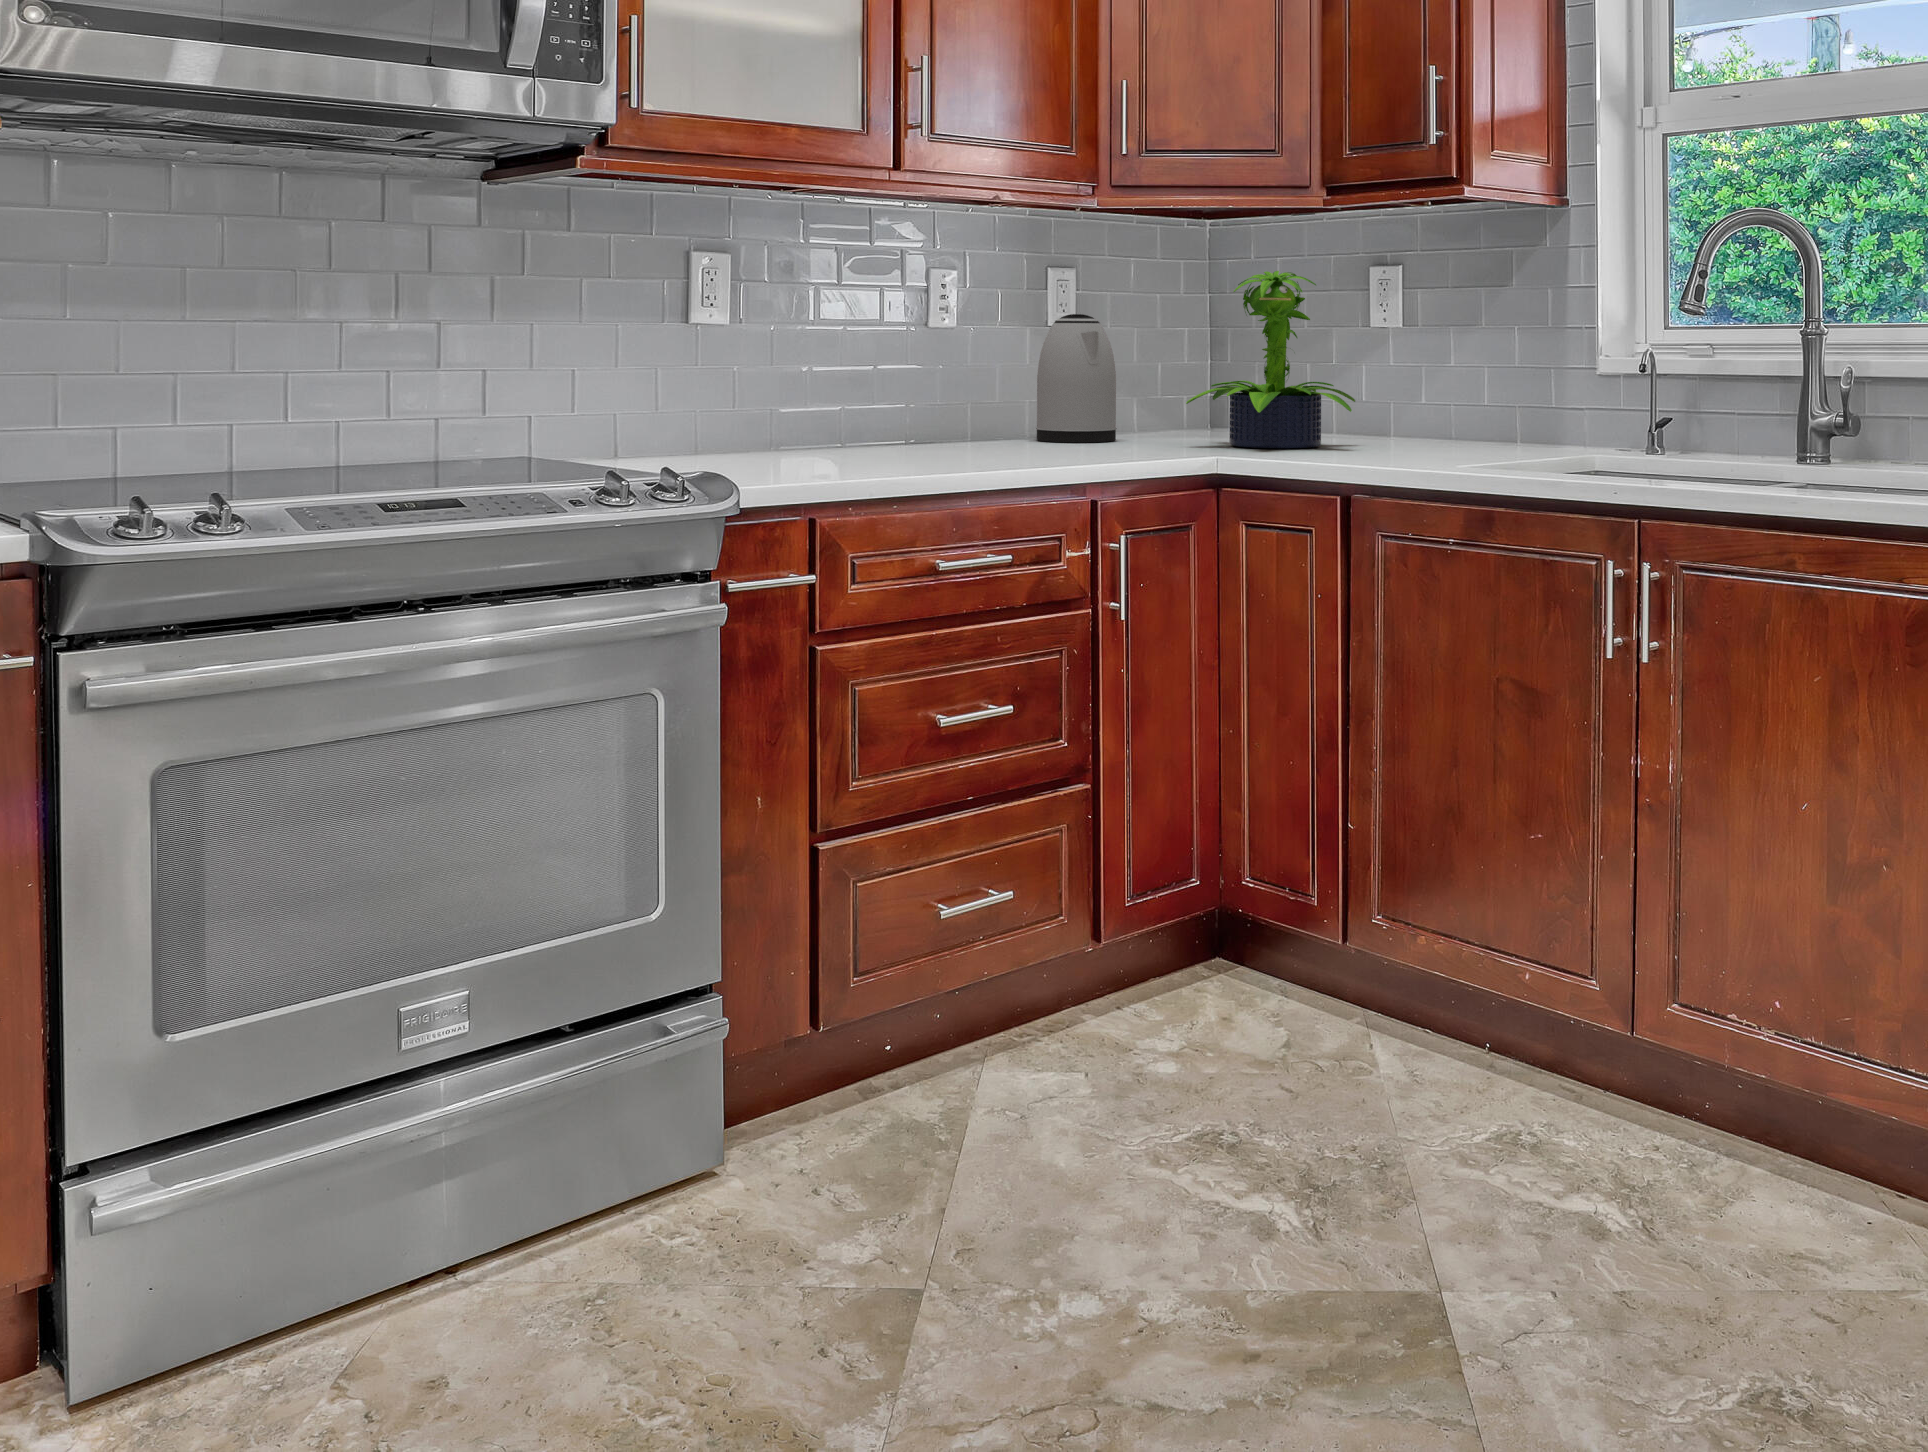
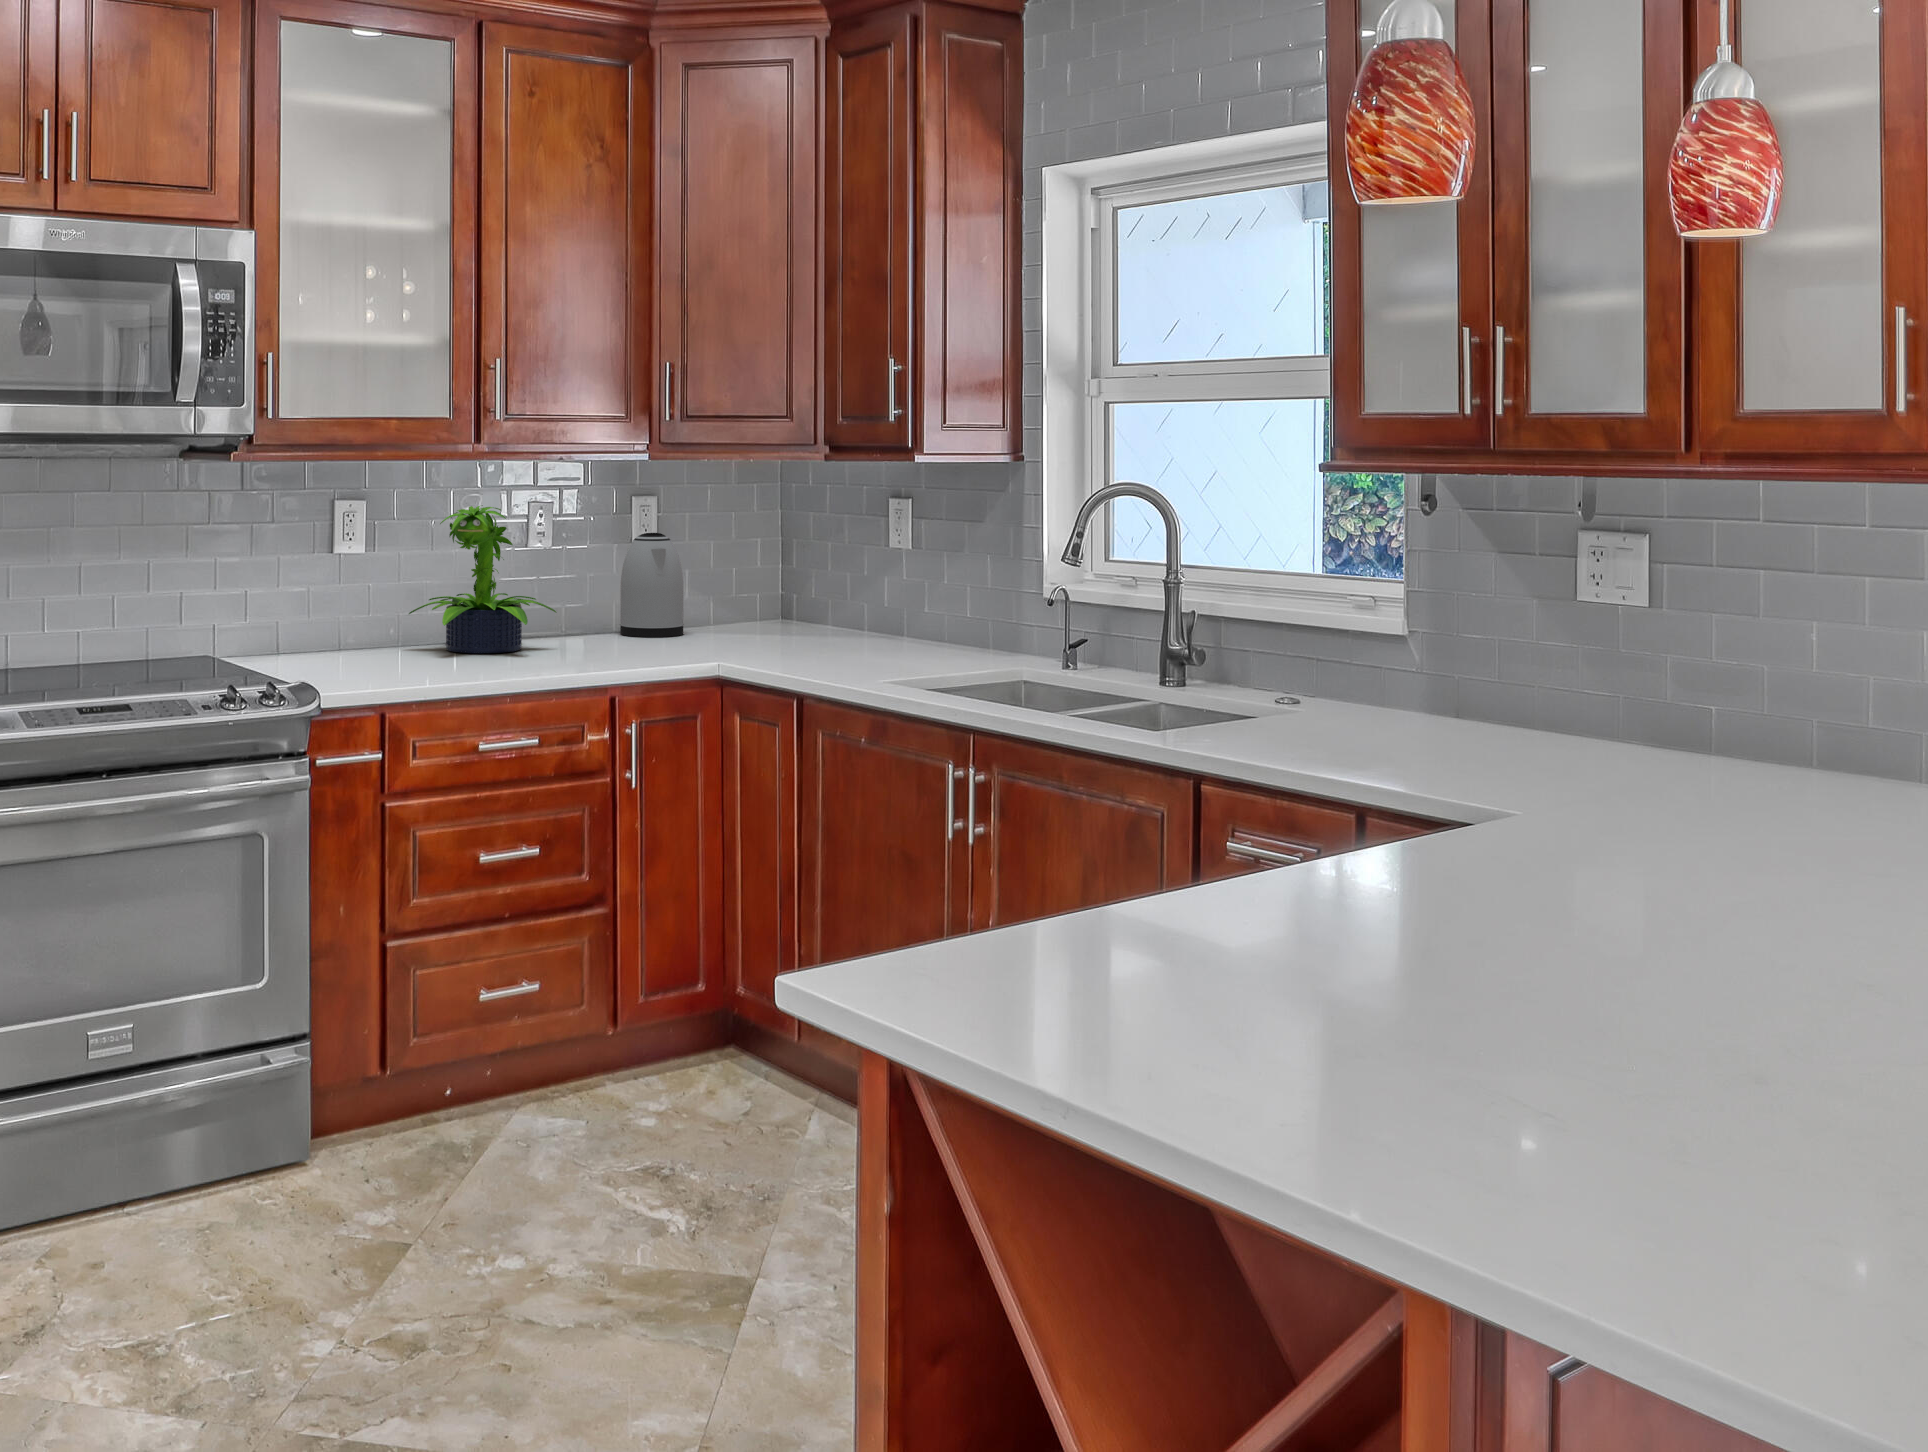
potted plant: present [1186,271,1355,448] -> present [409,506,556,653]

